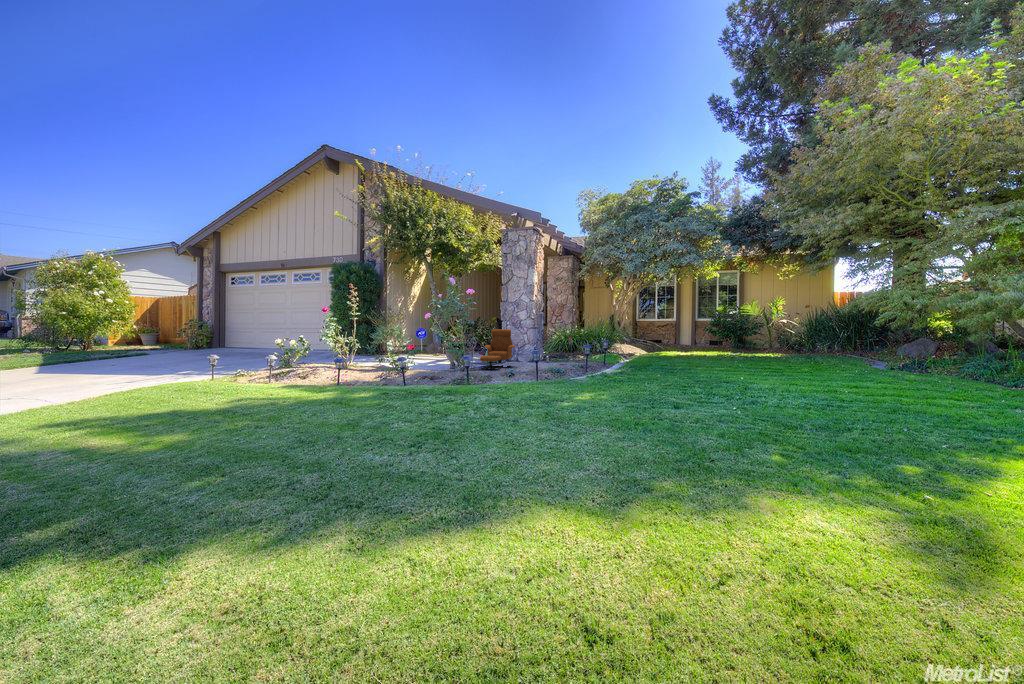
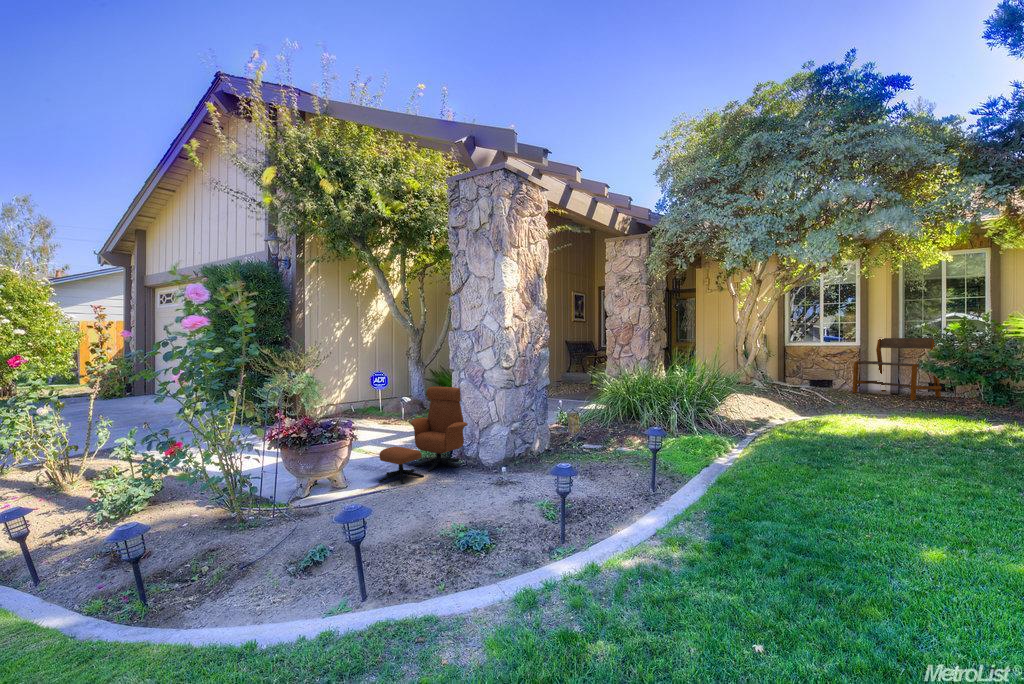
bench: none [672,316,711,347] -> present [853,338,942,400]

